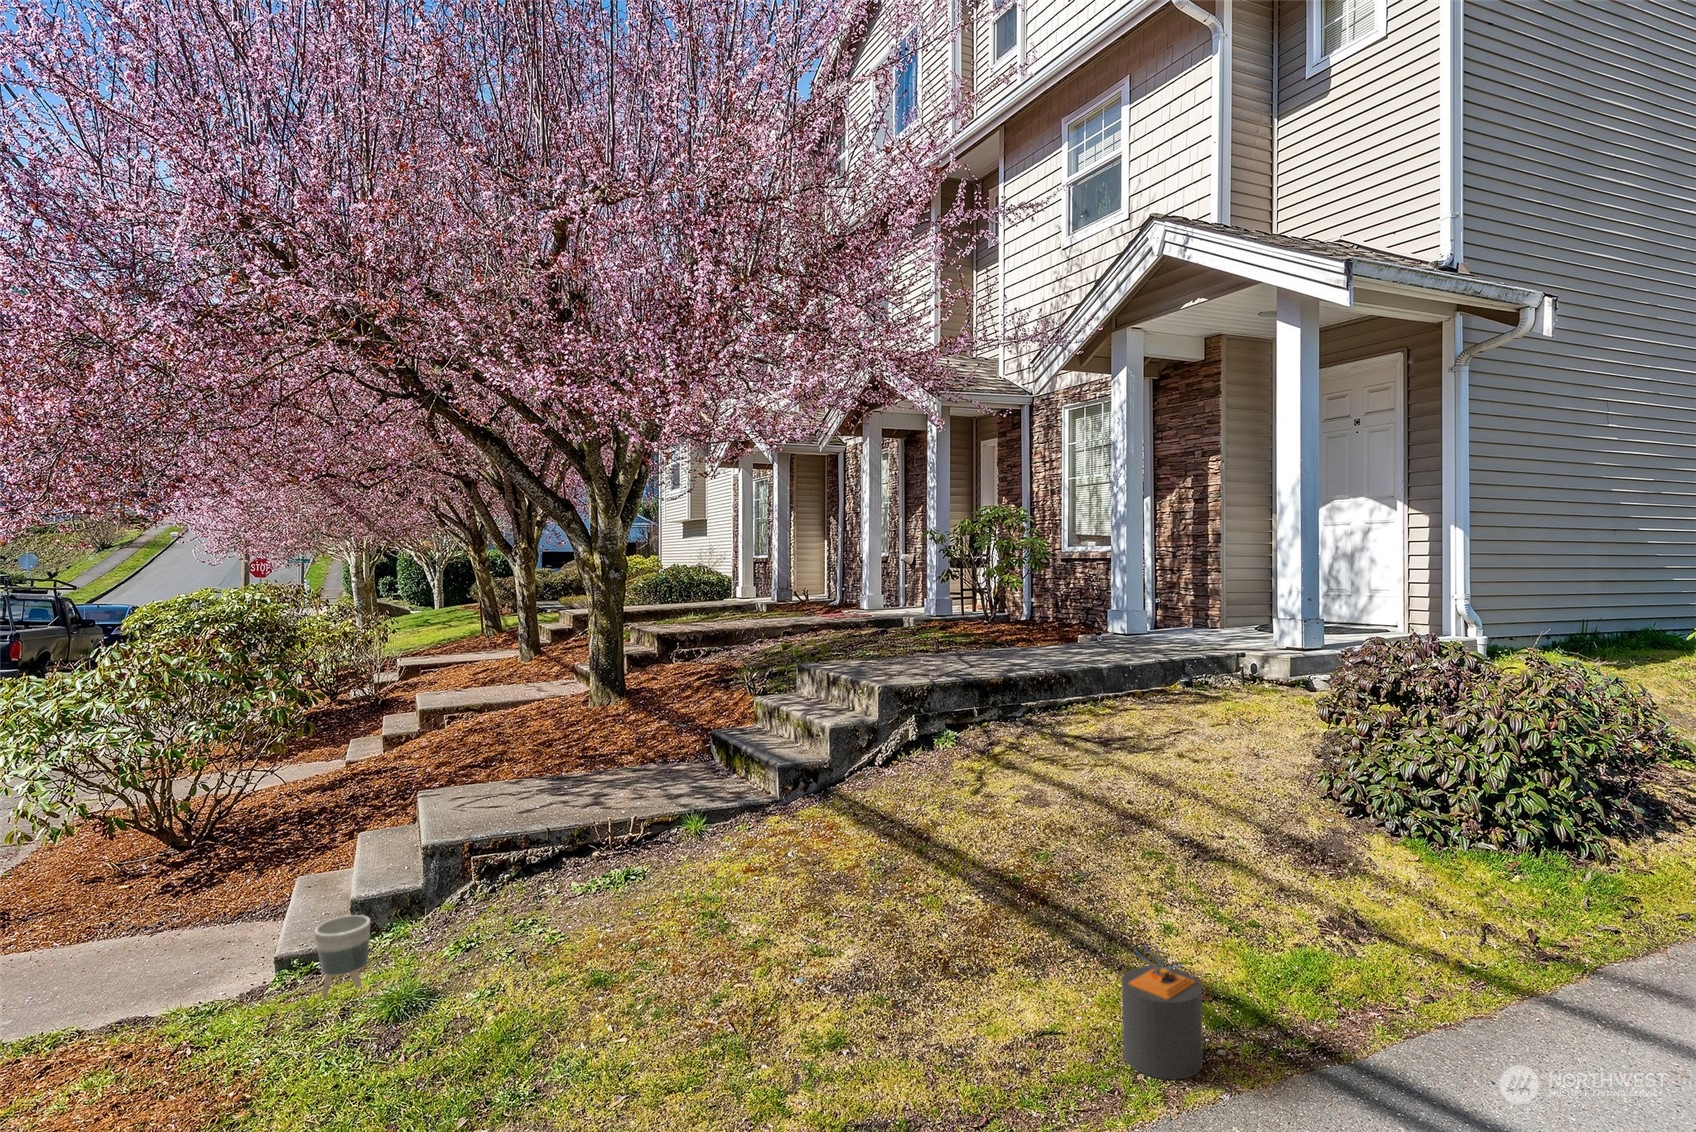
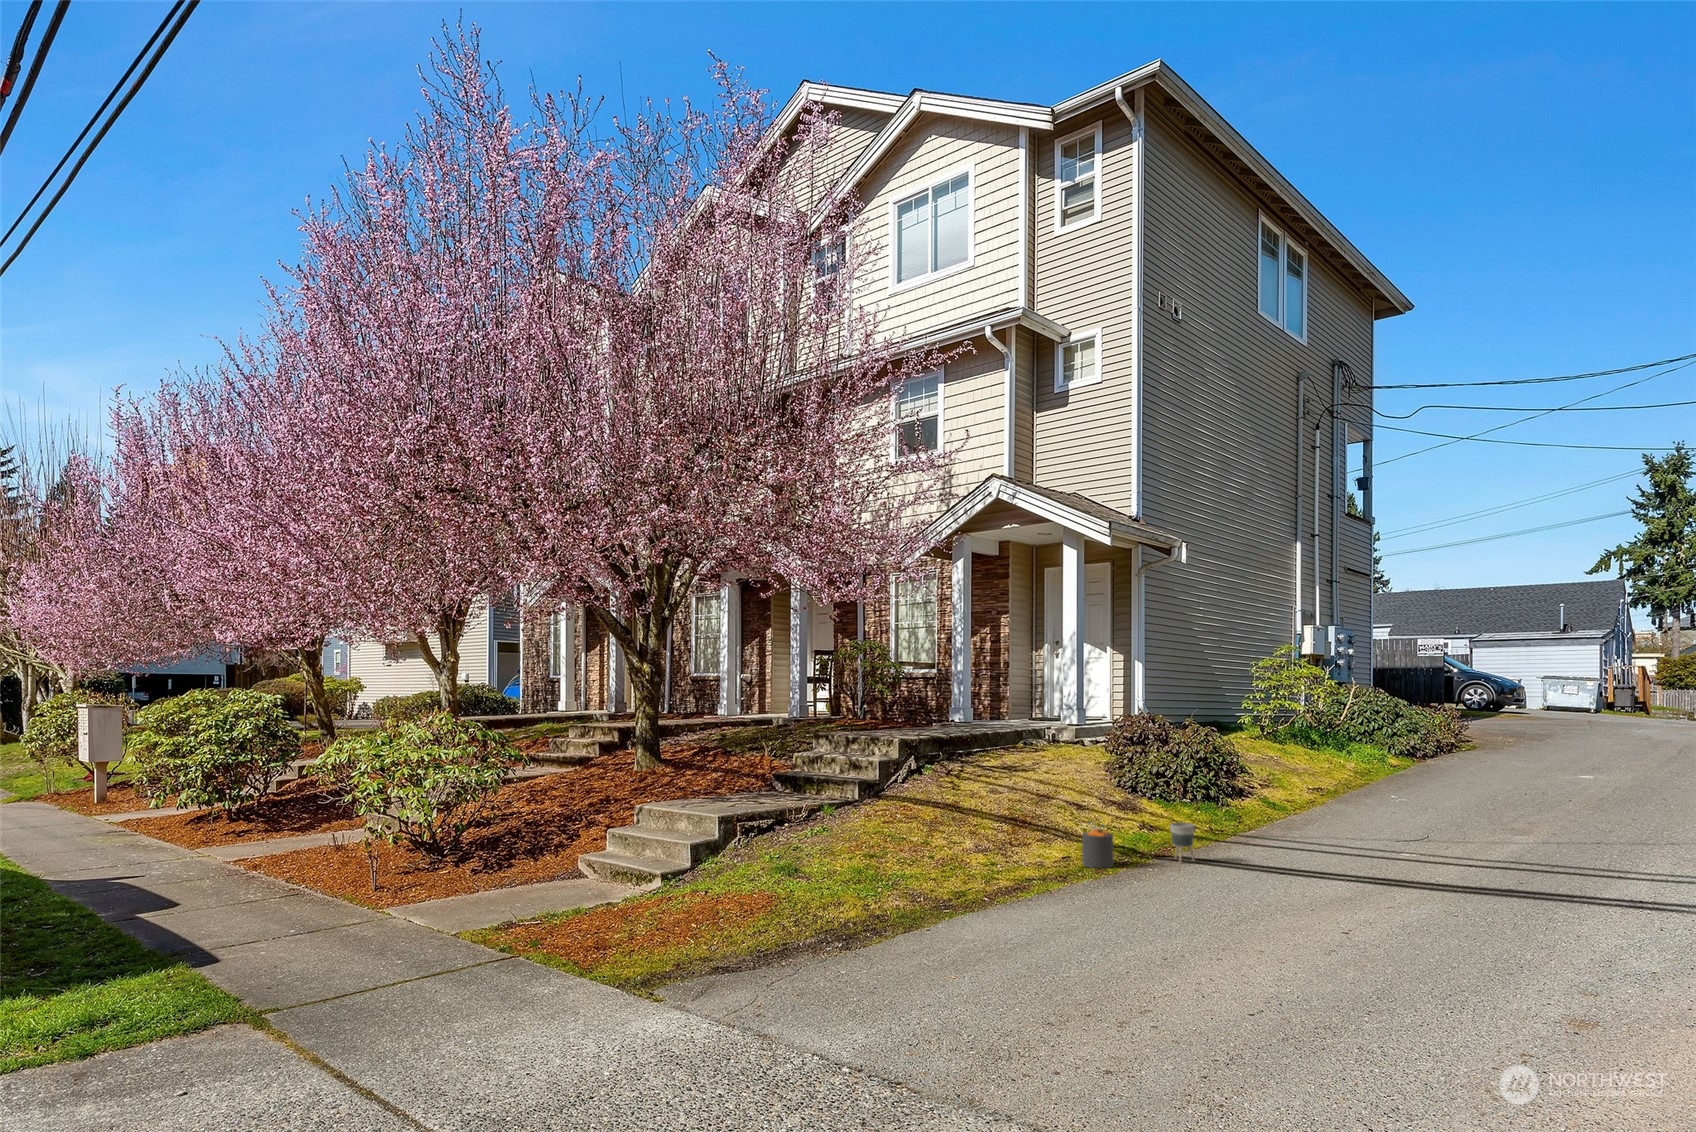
planter: present [314,915,370,998] -> present [1170,823,1195,862]

